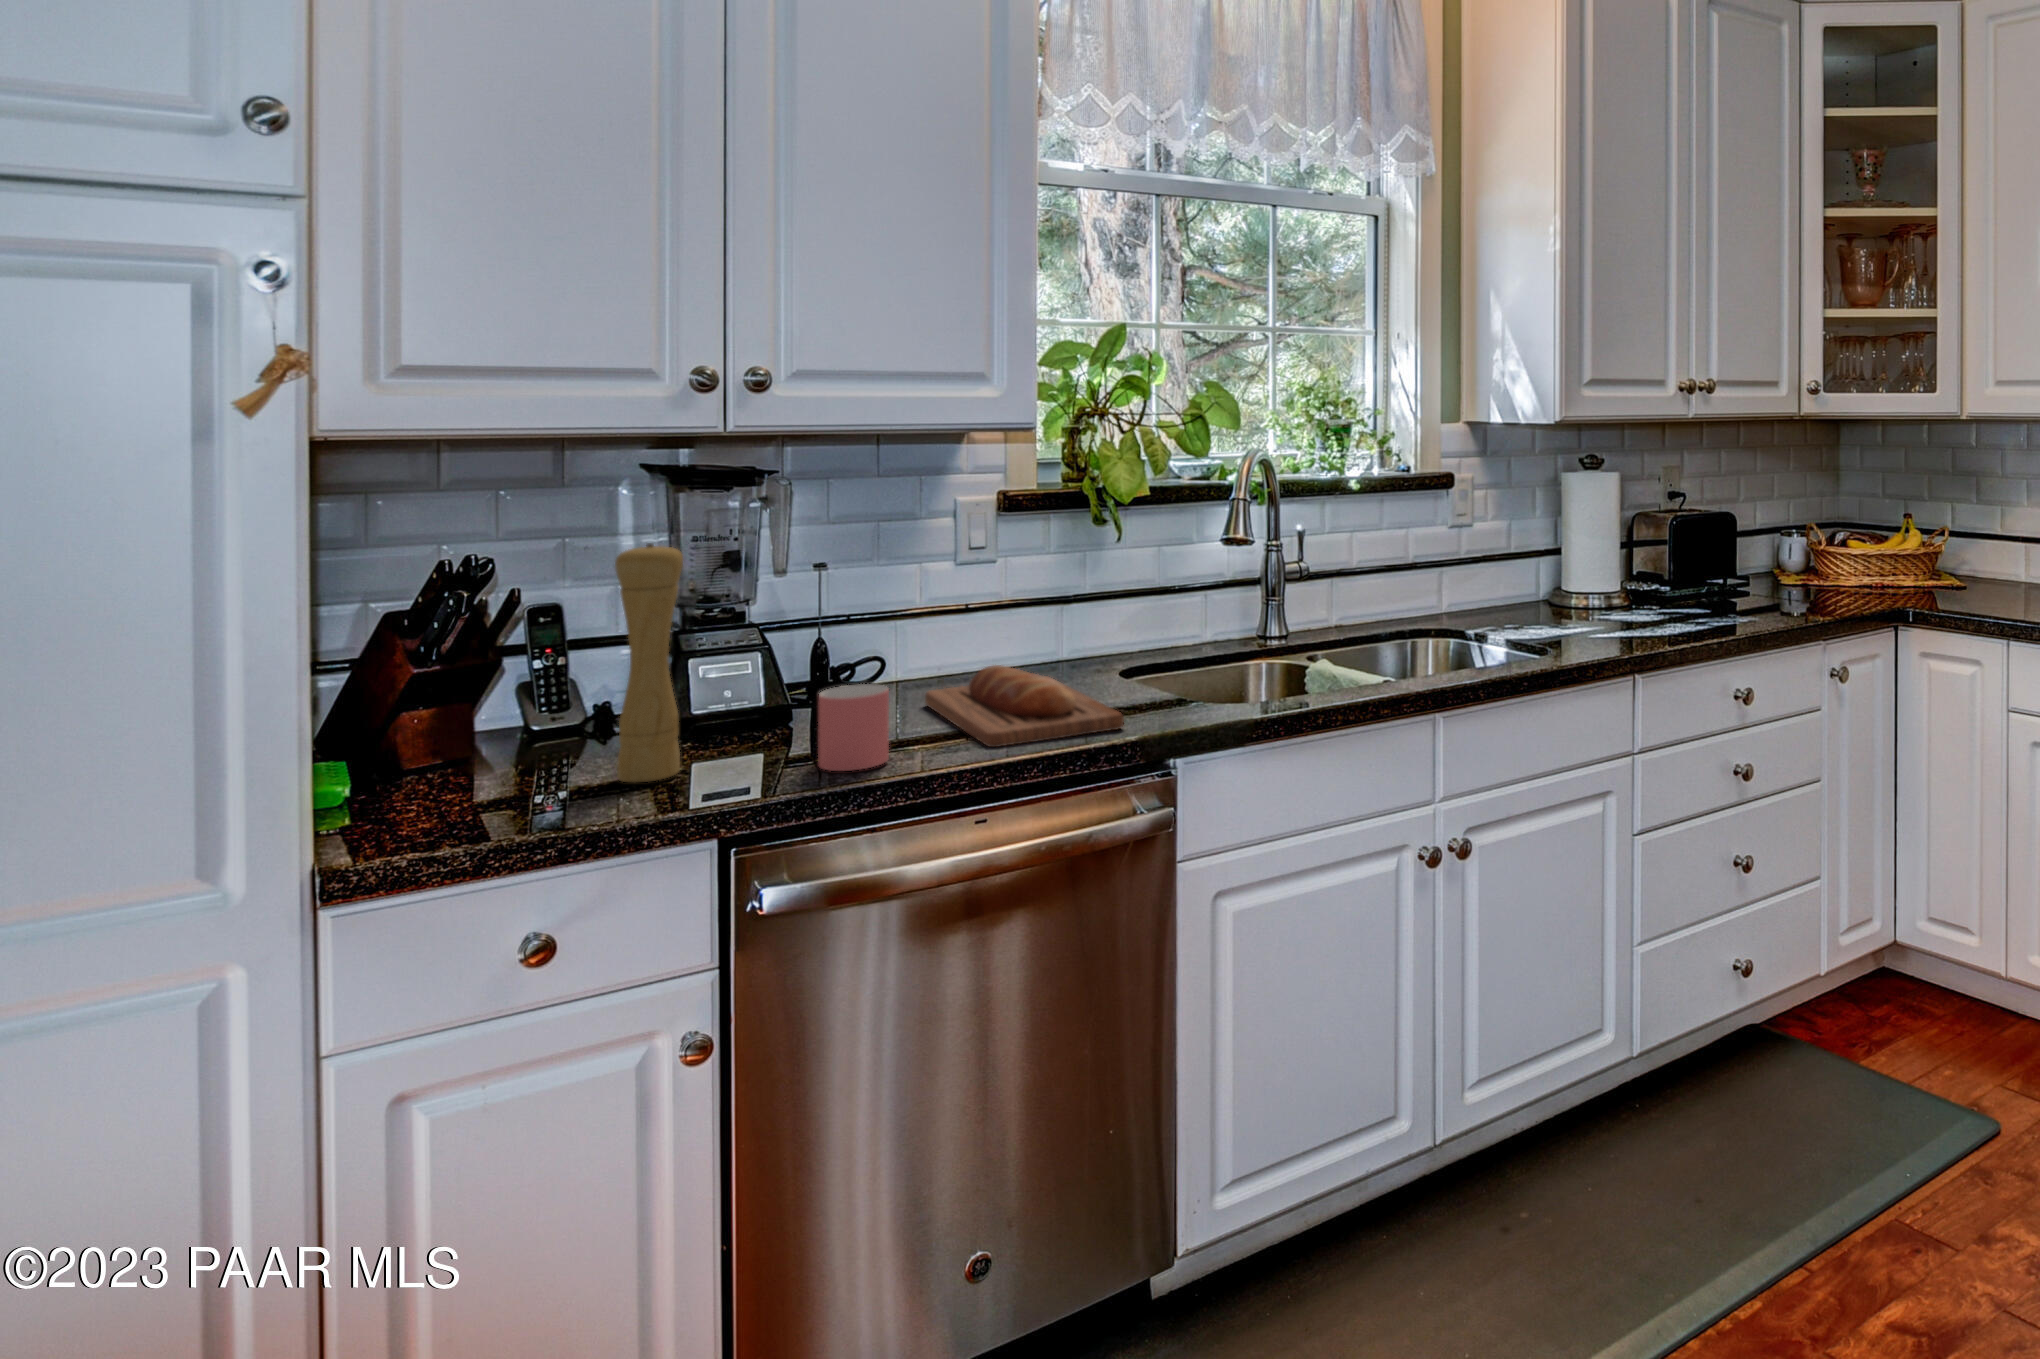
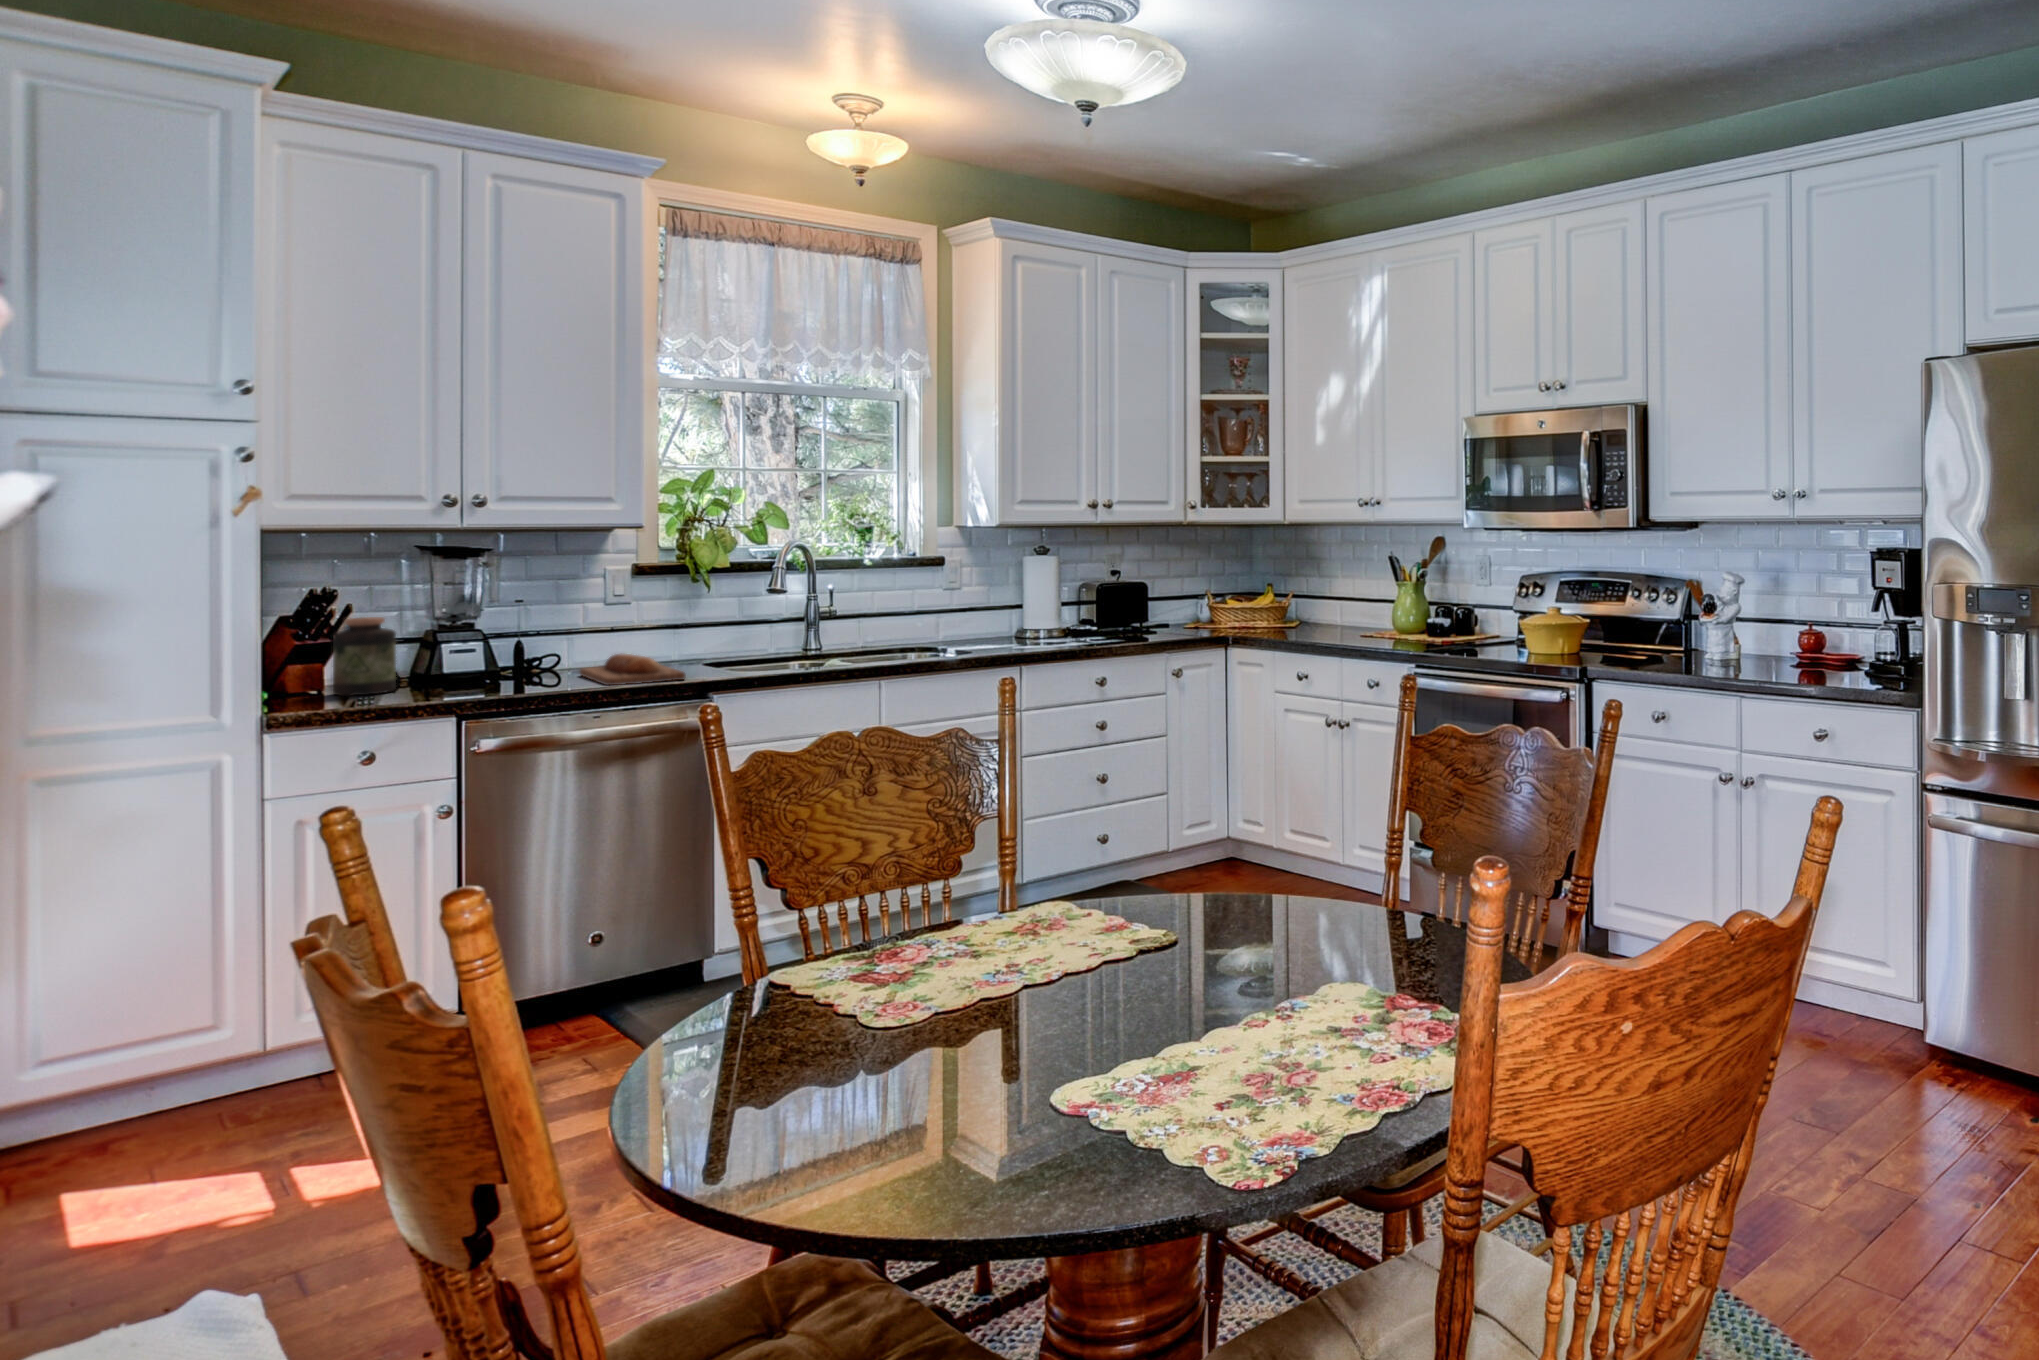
pepper mill: present [615,543,683,783] -> none [406,582,441,696]
jar: none [484,608,602,775] -> present [333,617,396,696]
mug: present [818,684,889,771] -> none [513,653,551,691]

